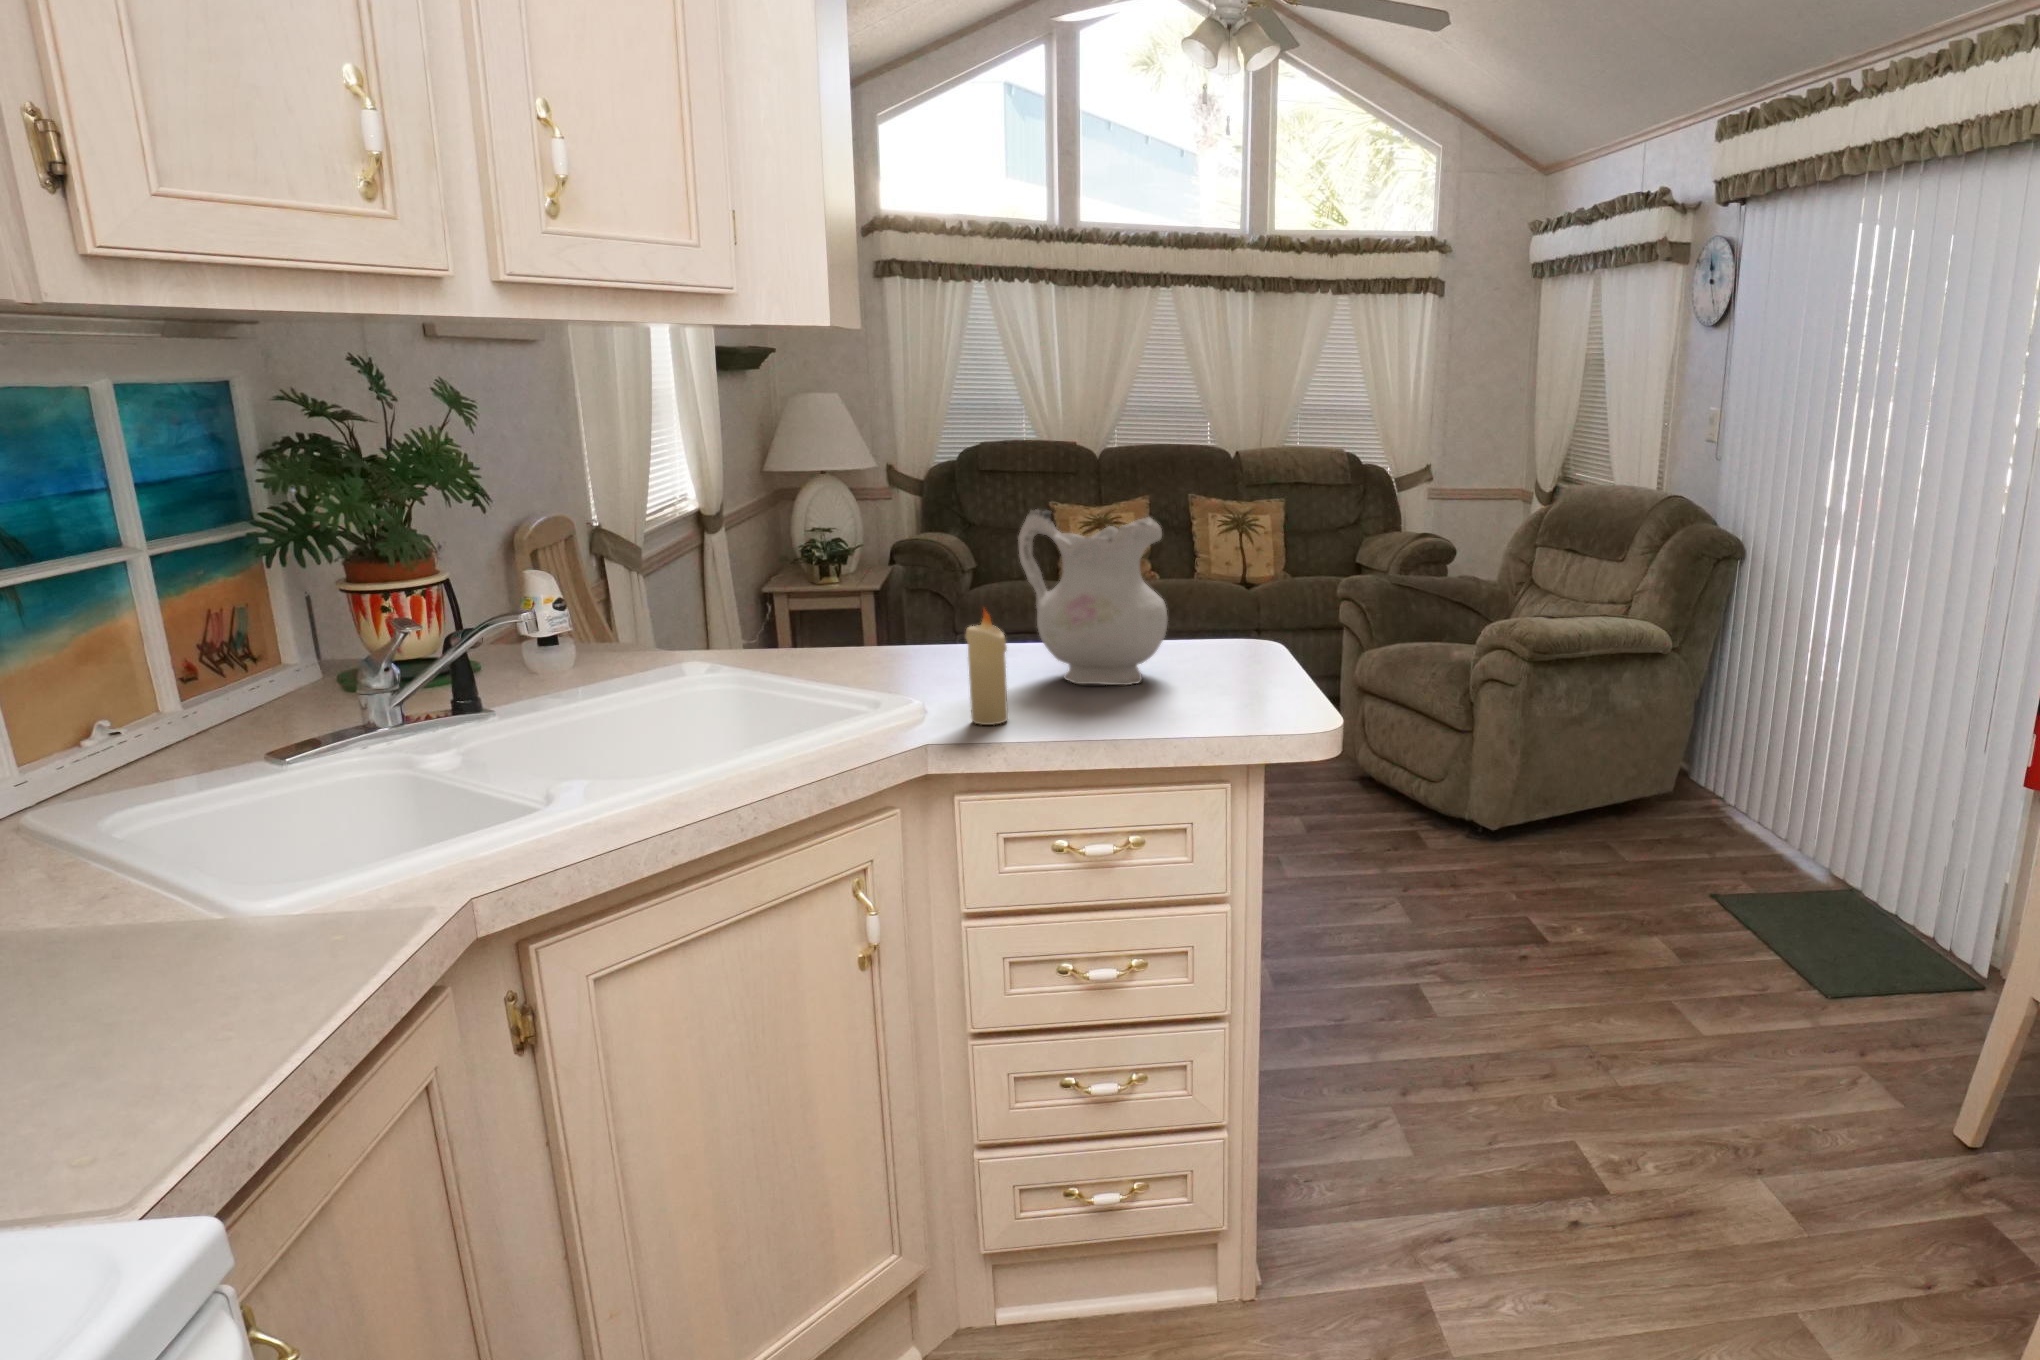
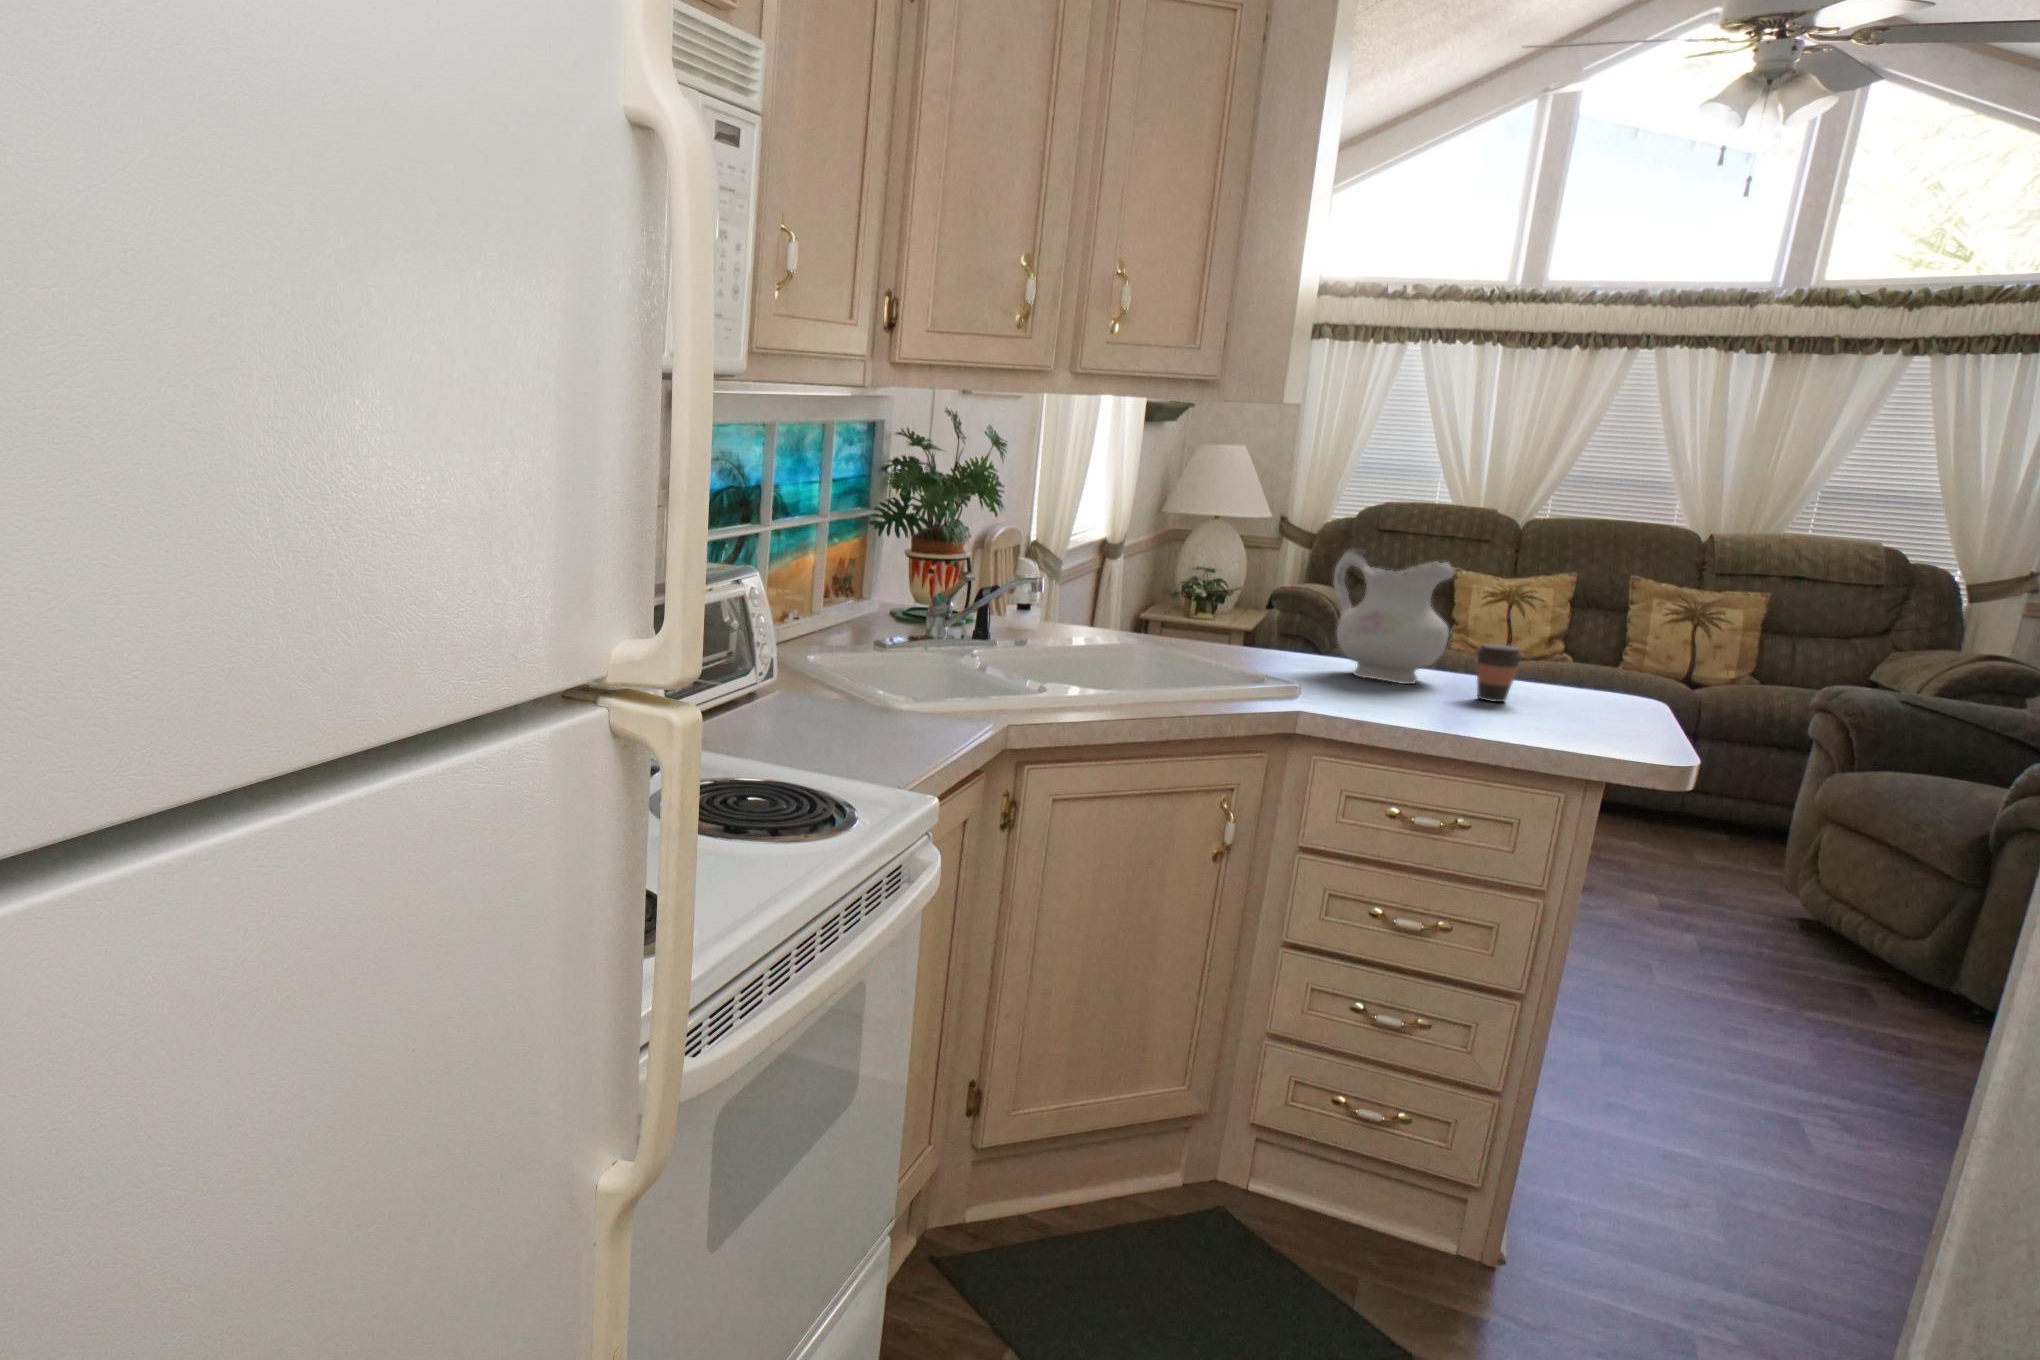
candle: present [966,609,1008,725] -> none [1266,606,1301,685]
coffee cup: none [1209,619,1264,695] -> present [1476,644,1523,702]

